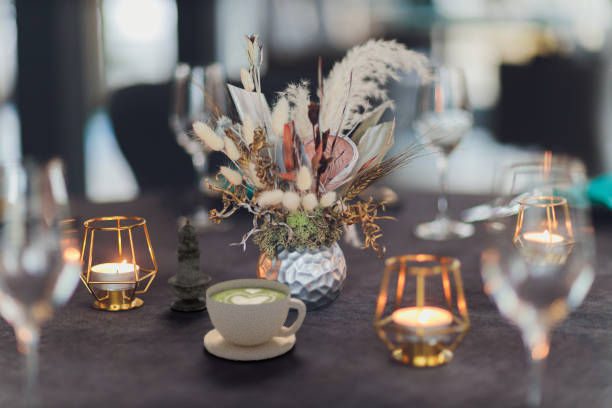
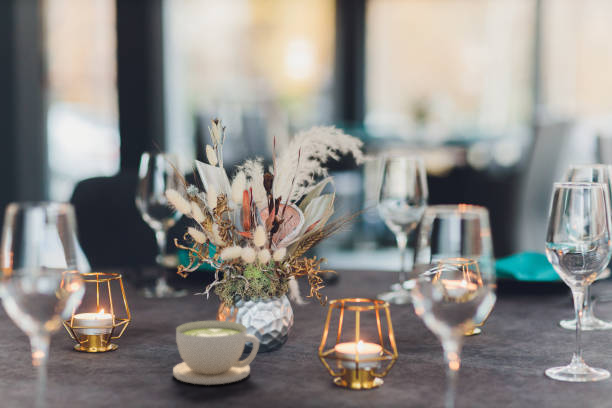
salt shaker: present [168,219,211,311] -> none [140,272,178,352]

